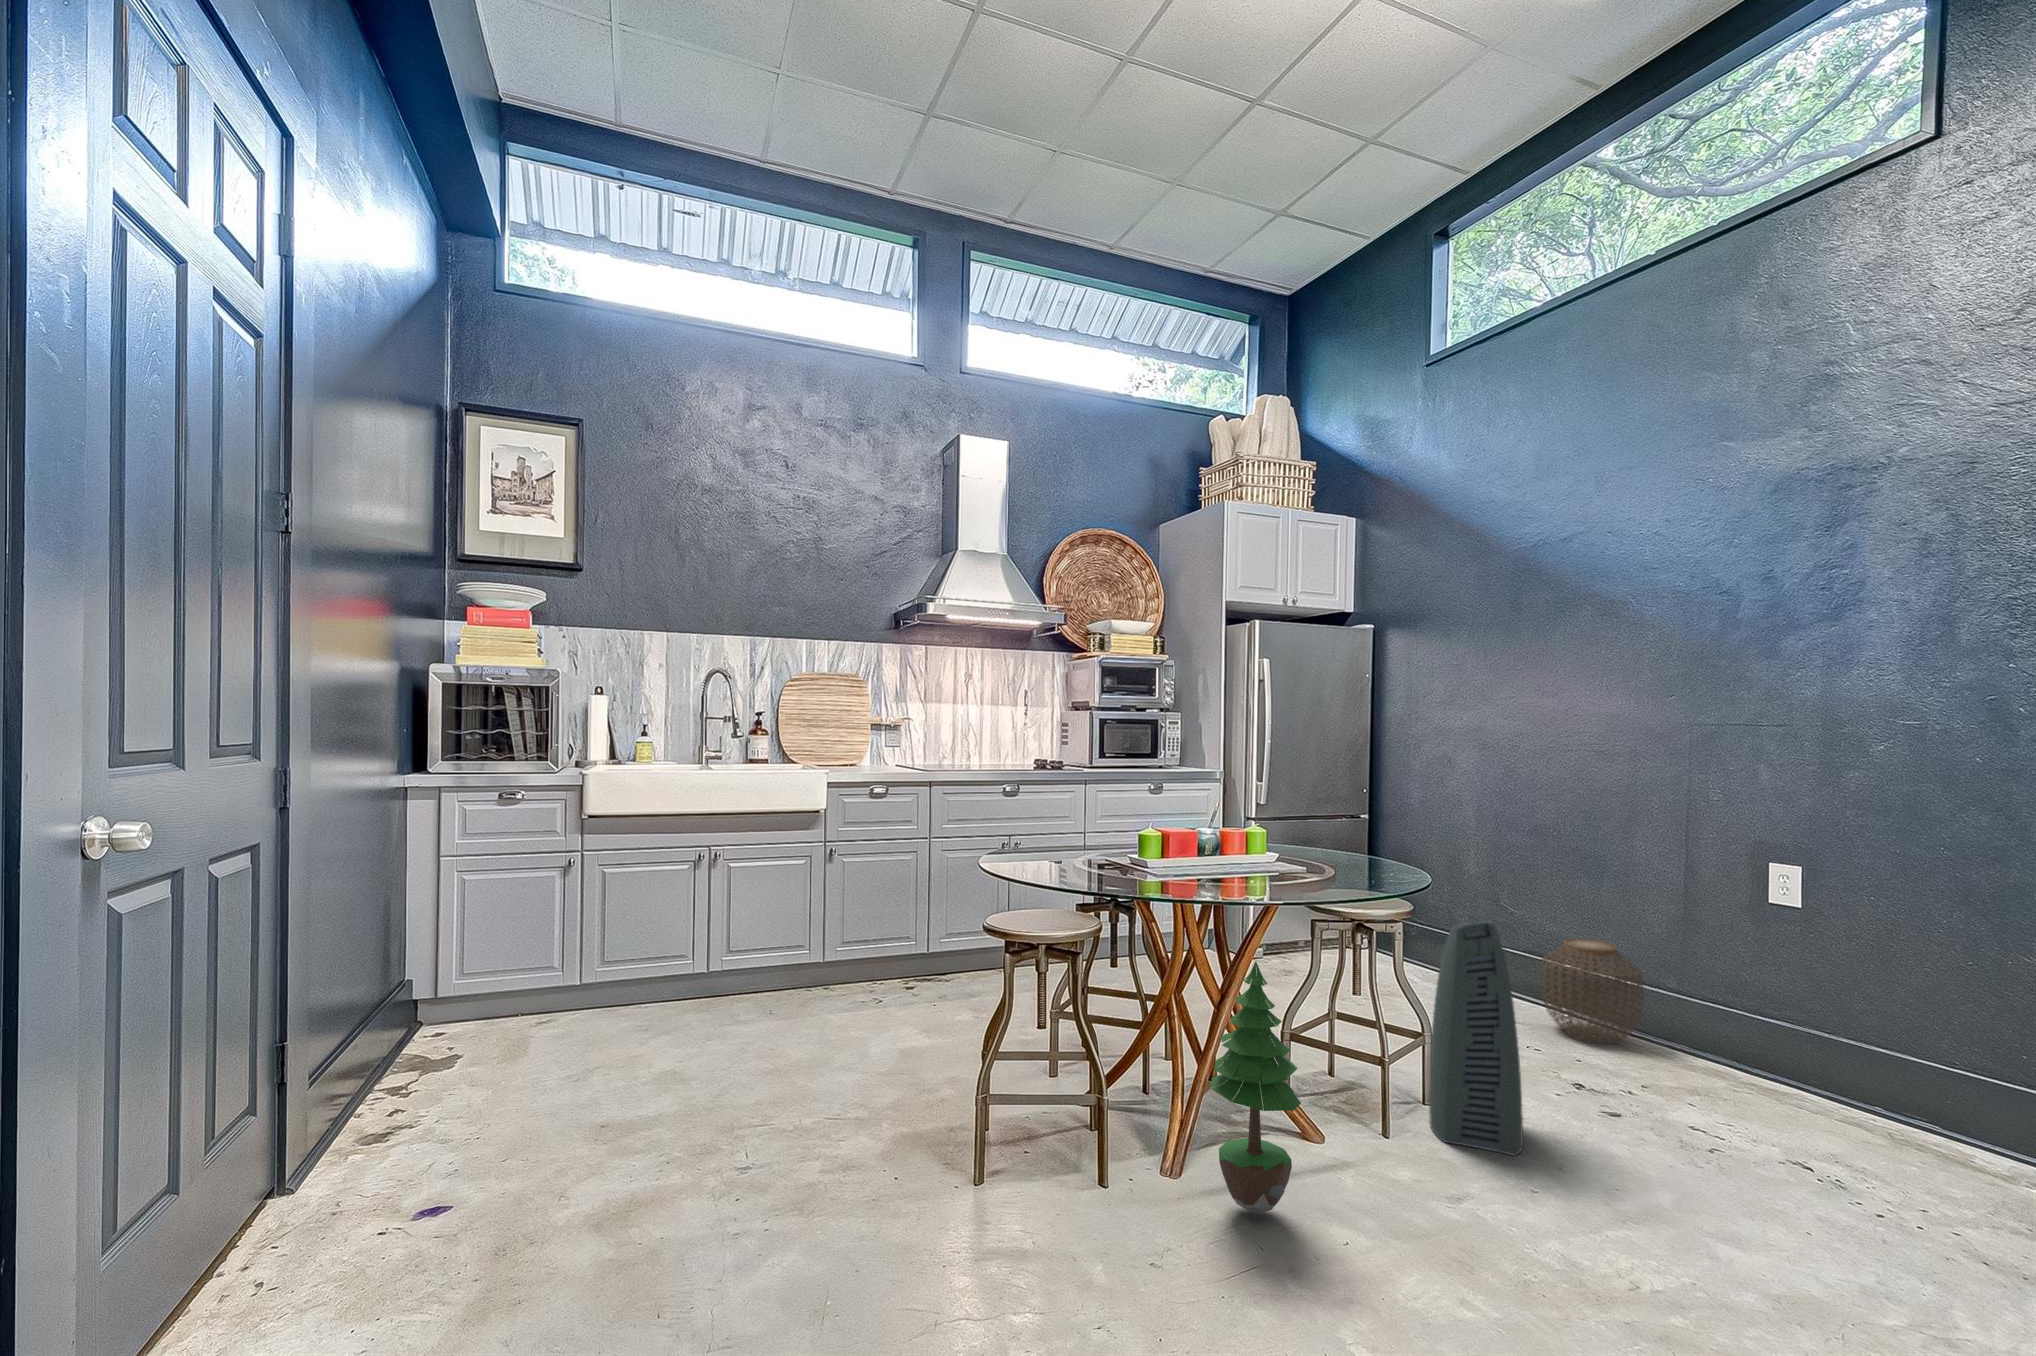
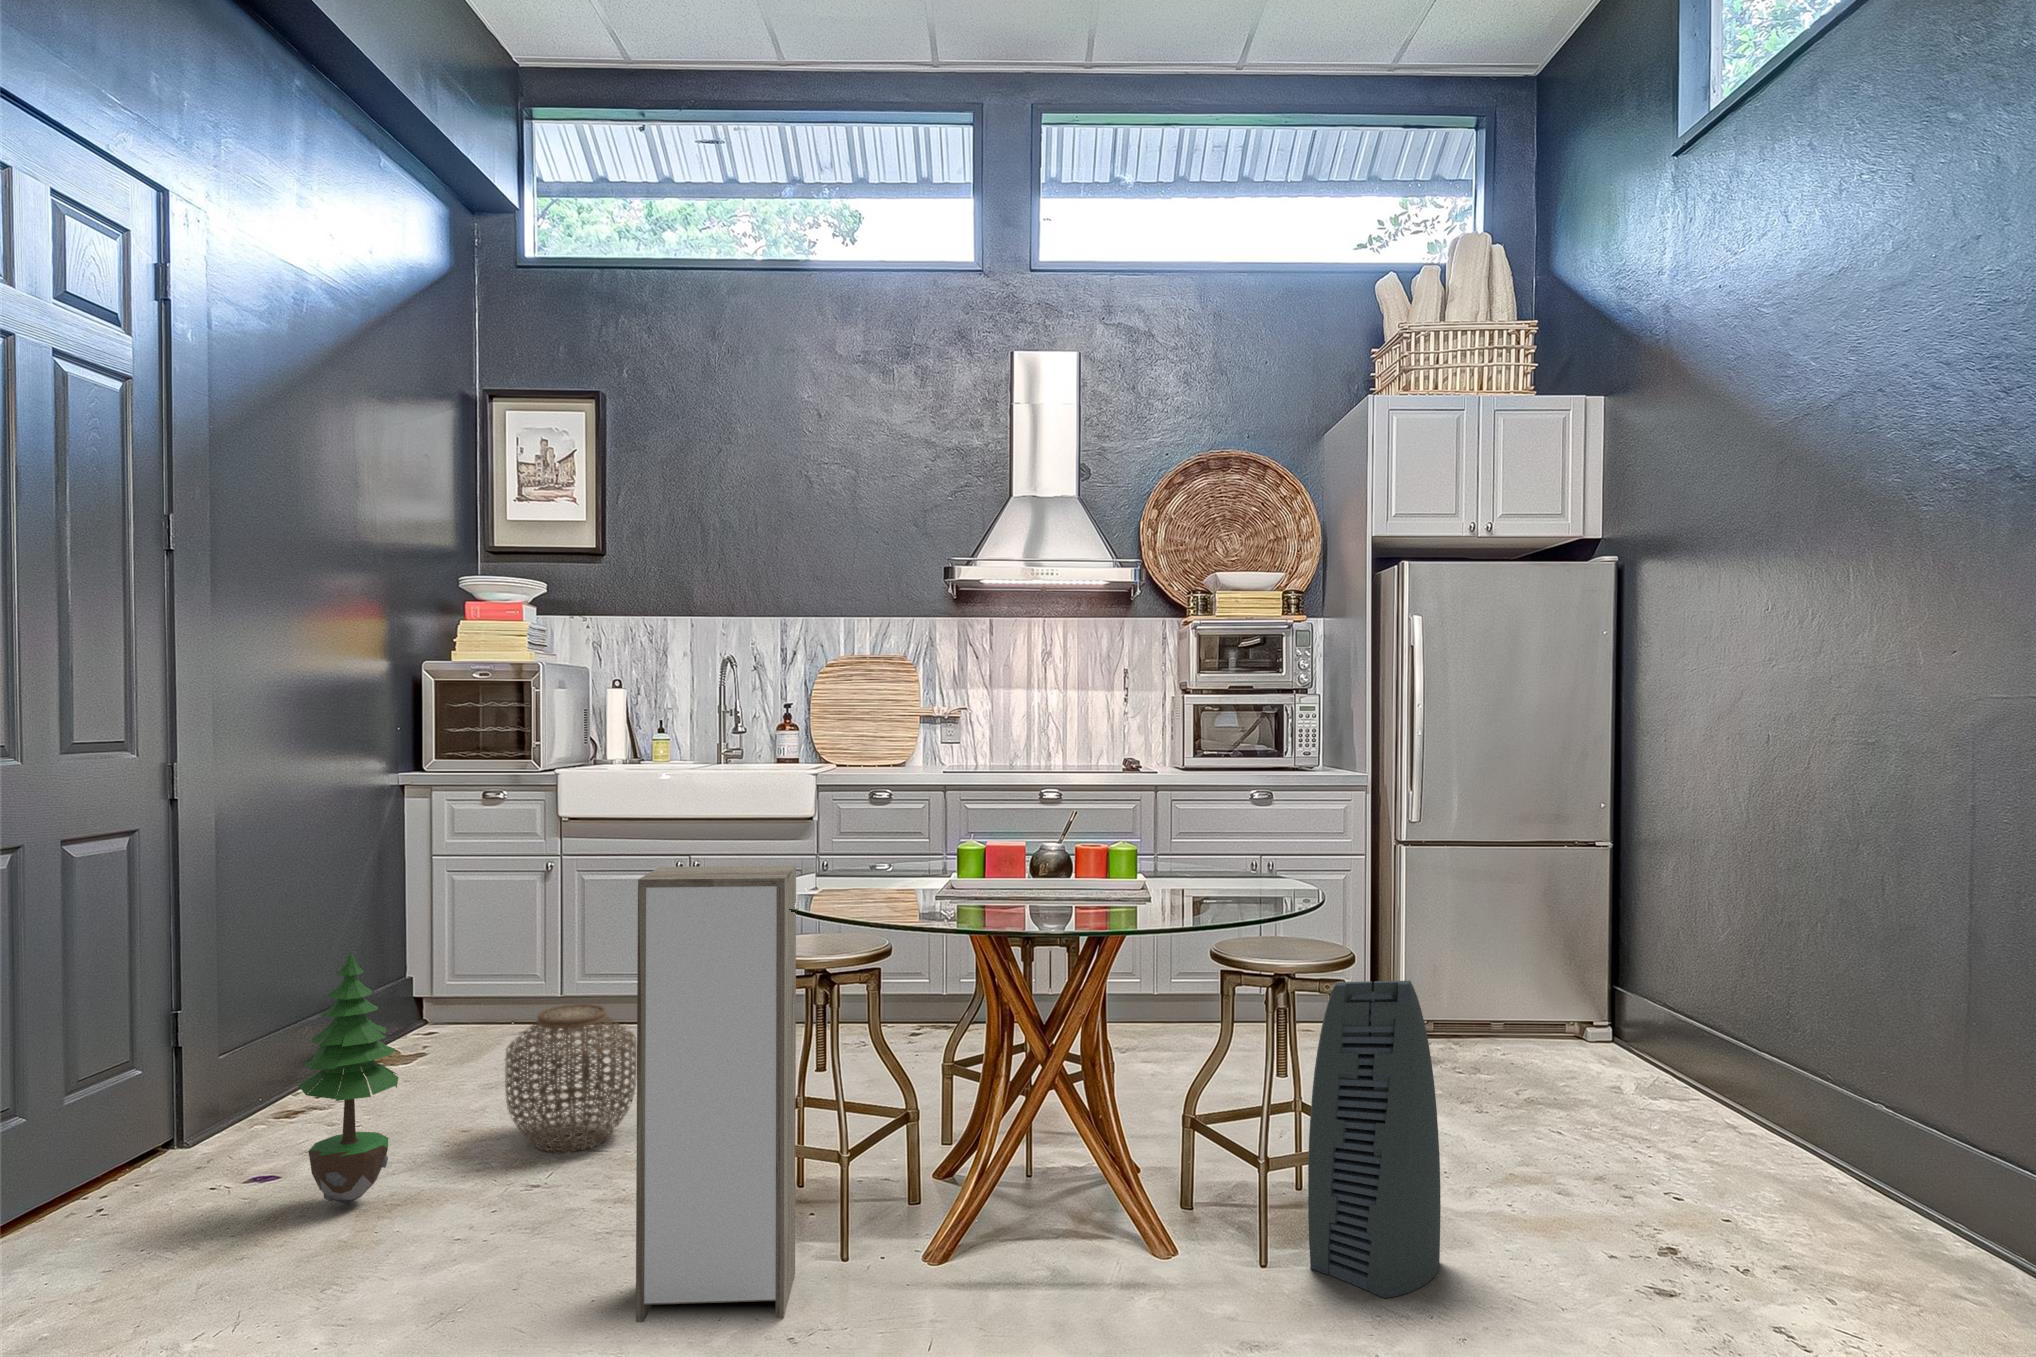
storage cabinet: none [1004,855,1163,1297] -> present [636,866,796,1322]
woven basket: present [1540,939,1644,1044] -> present [505,1004,636,1152]
potted tree: present [1211,961,1301,1215] -> present [298,952,398,1204]

